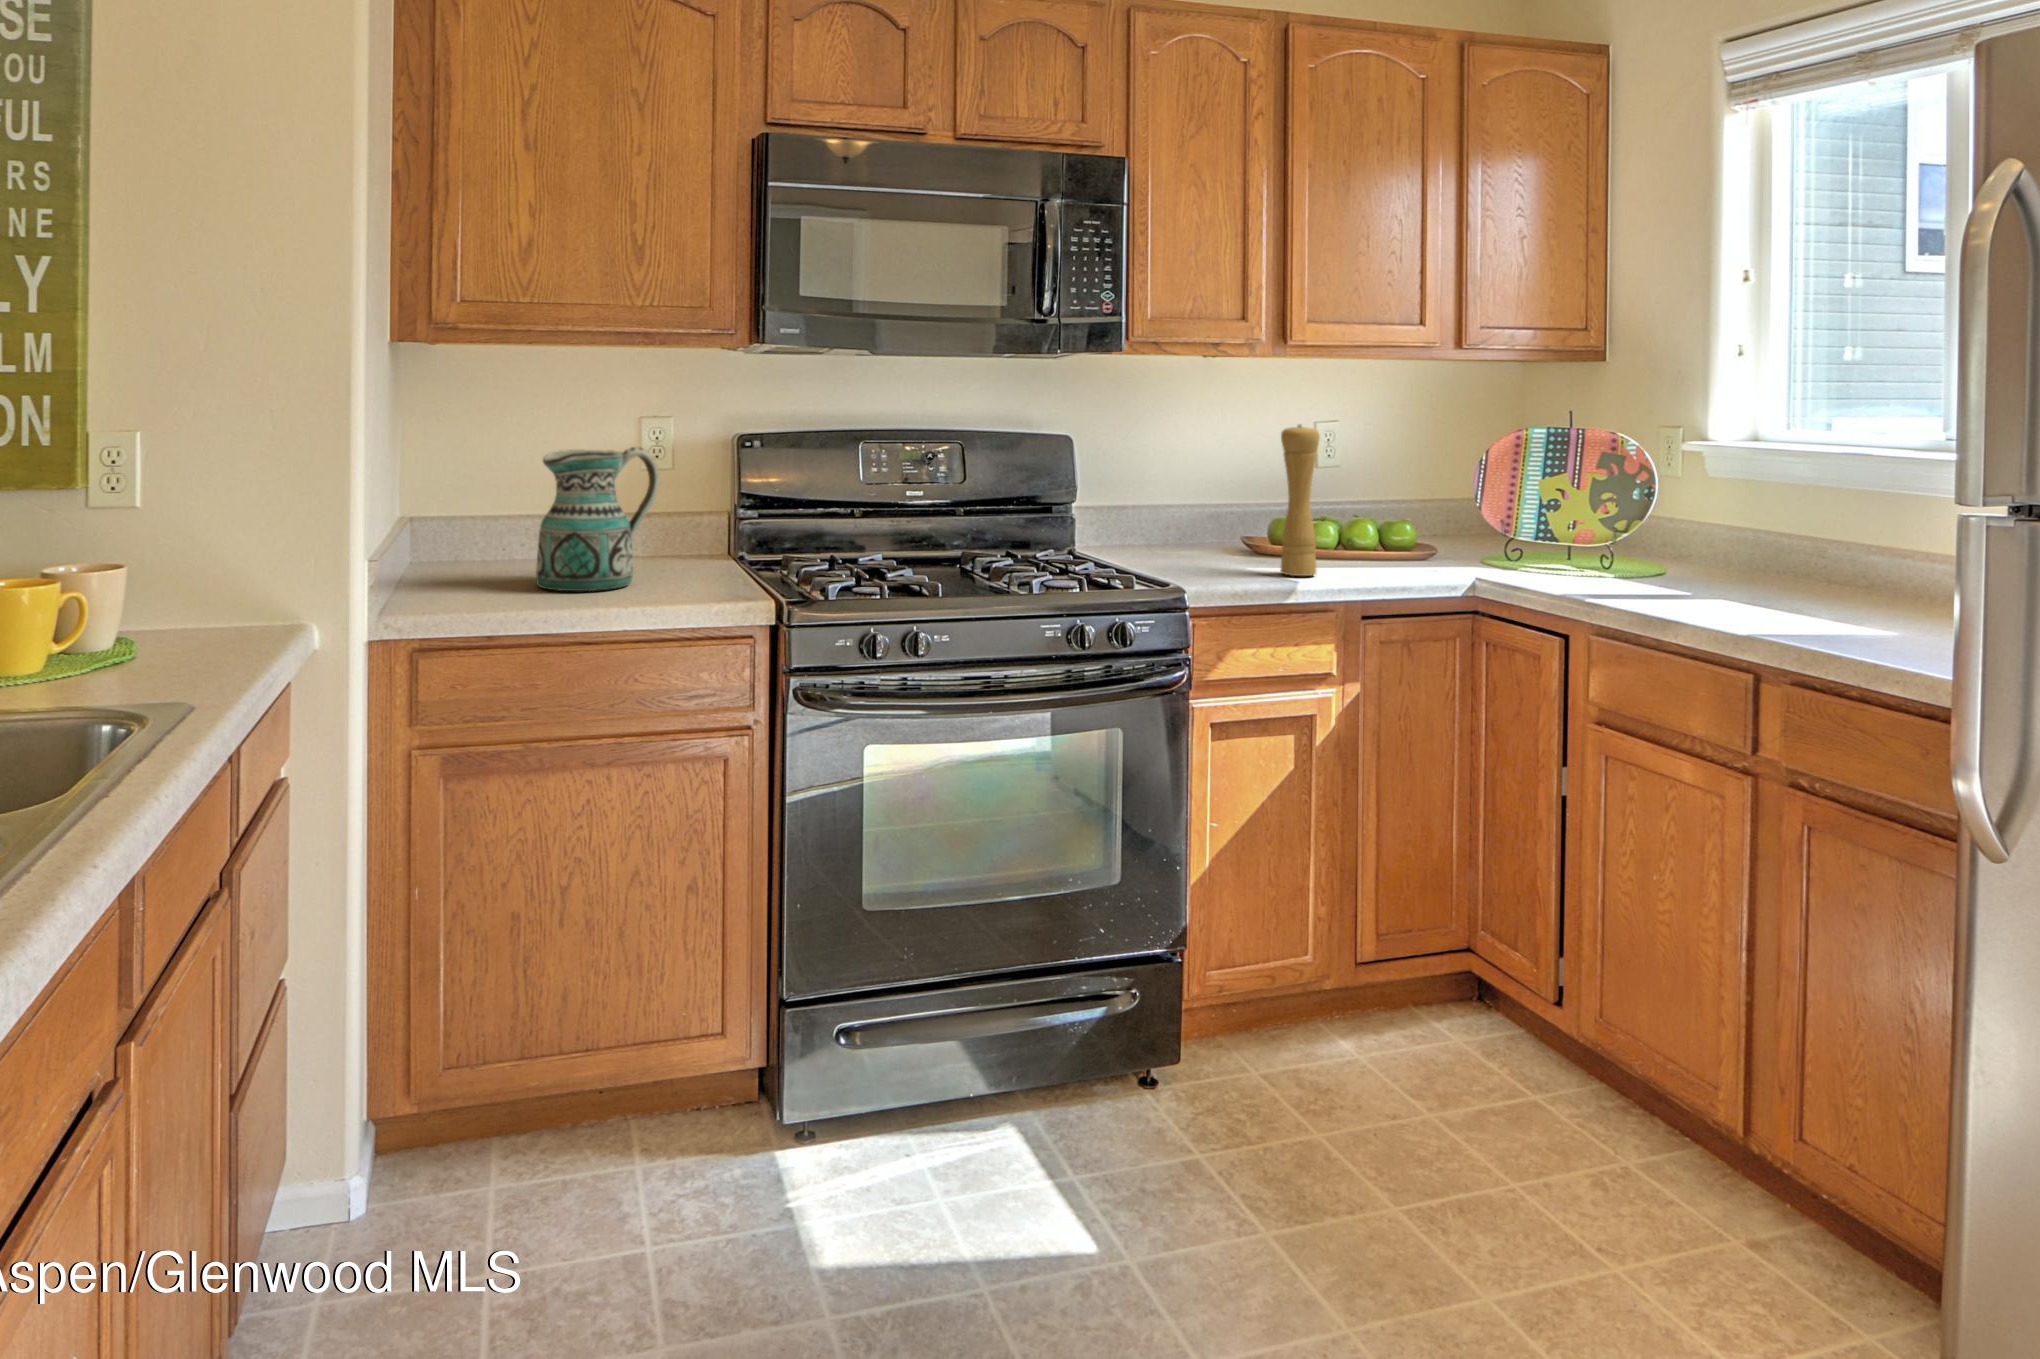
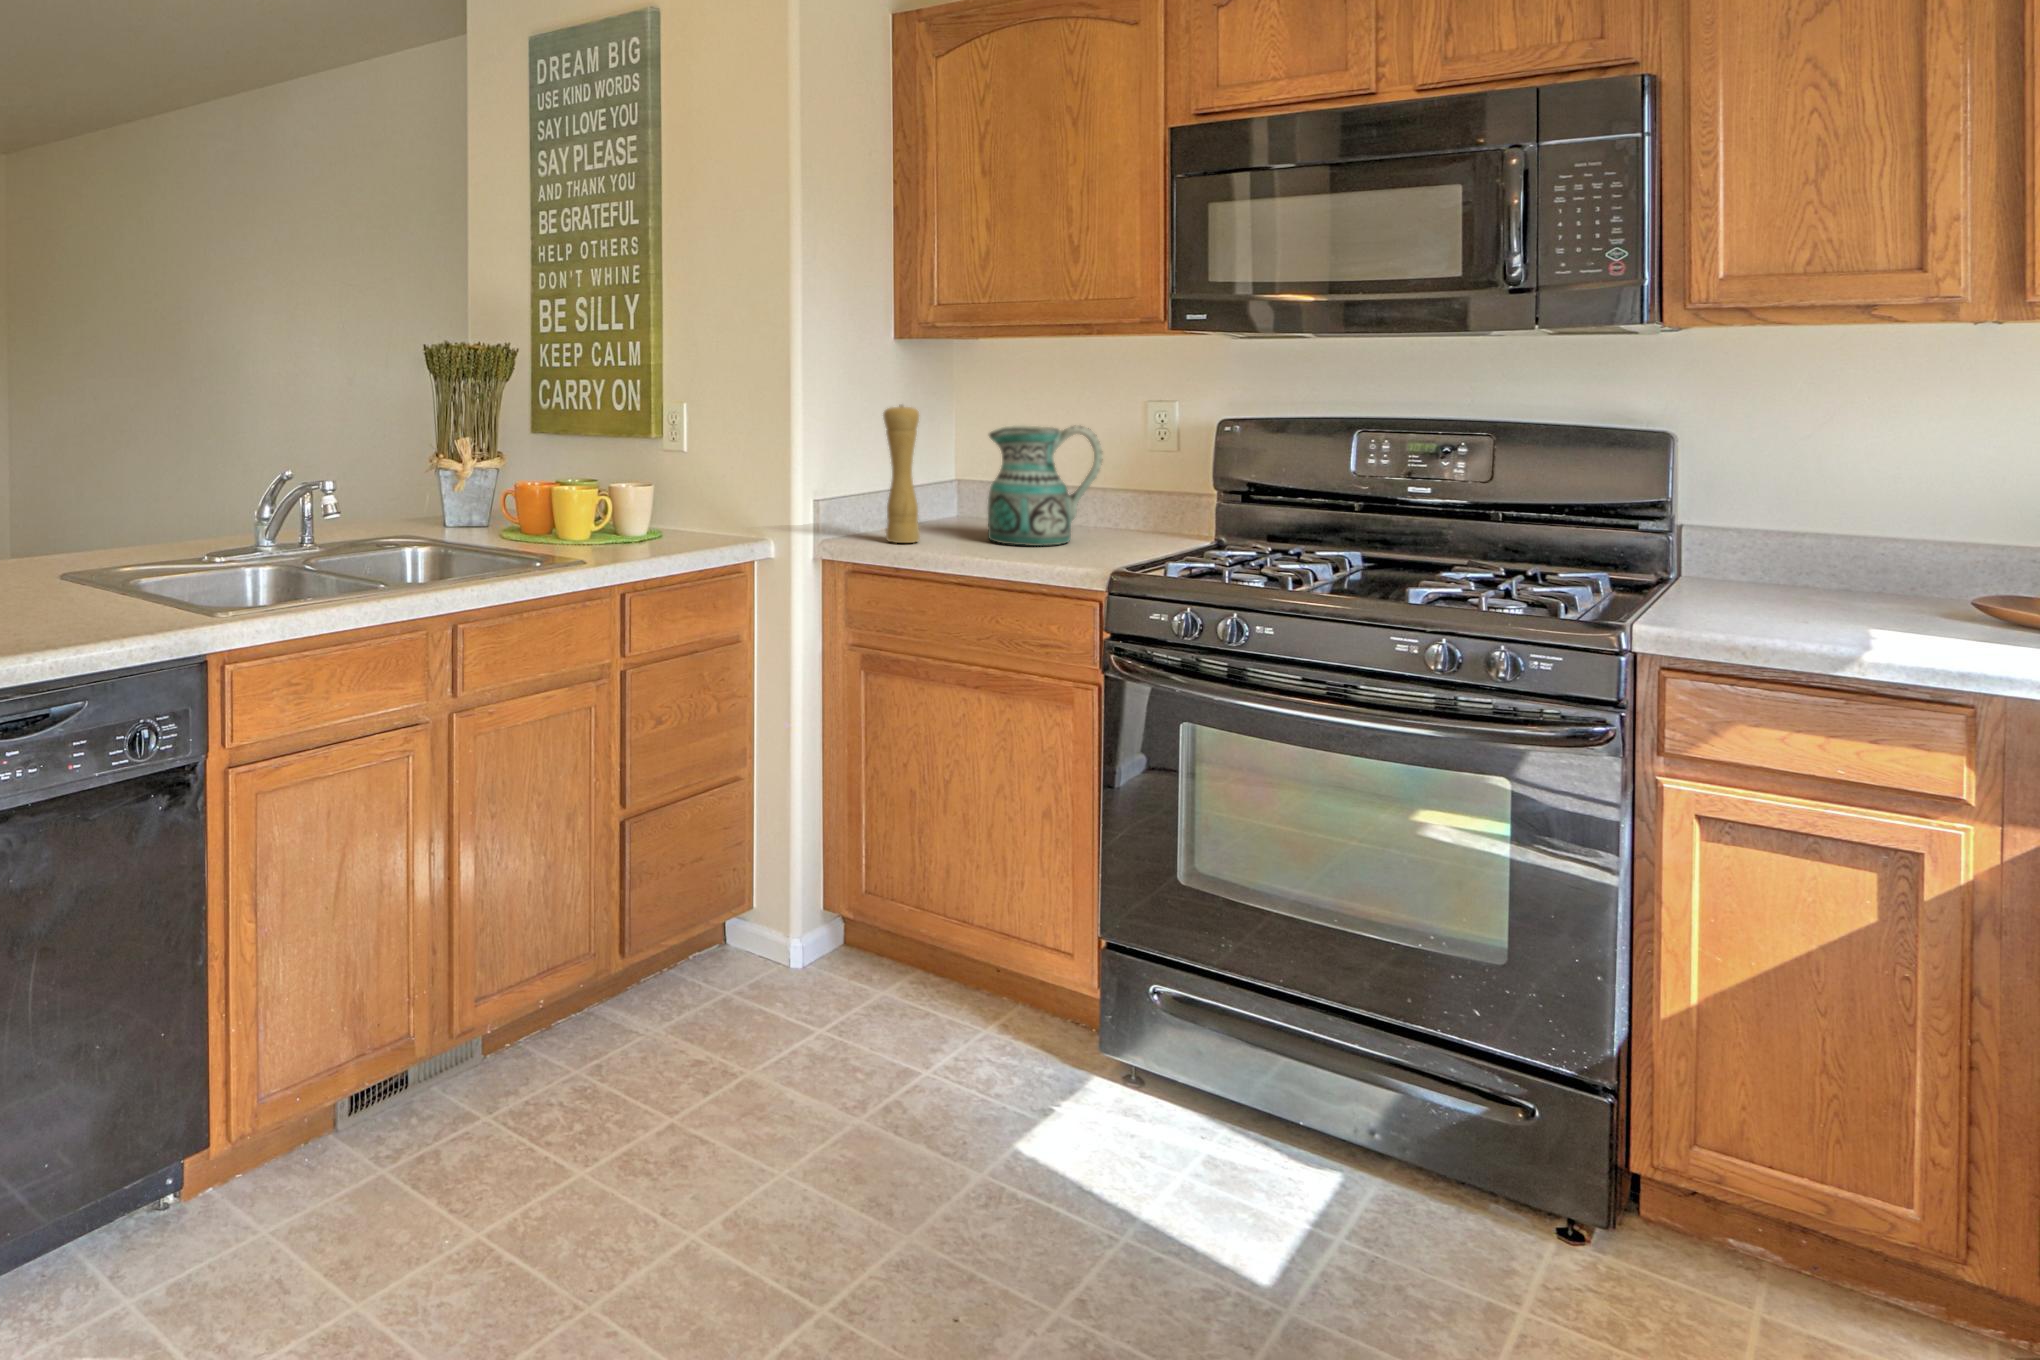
pepper mill: present [1281,425,1320,576] -> present [883,405,920,543]

